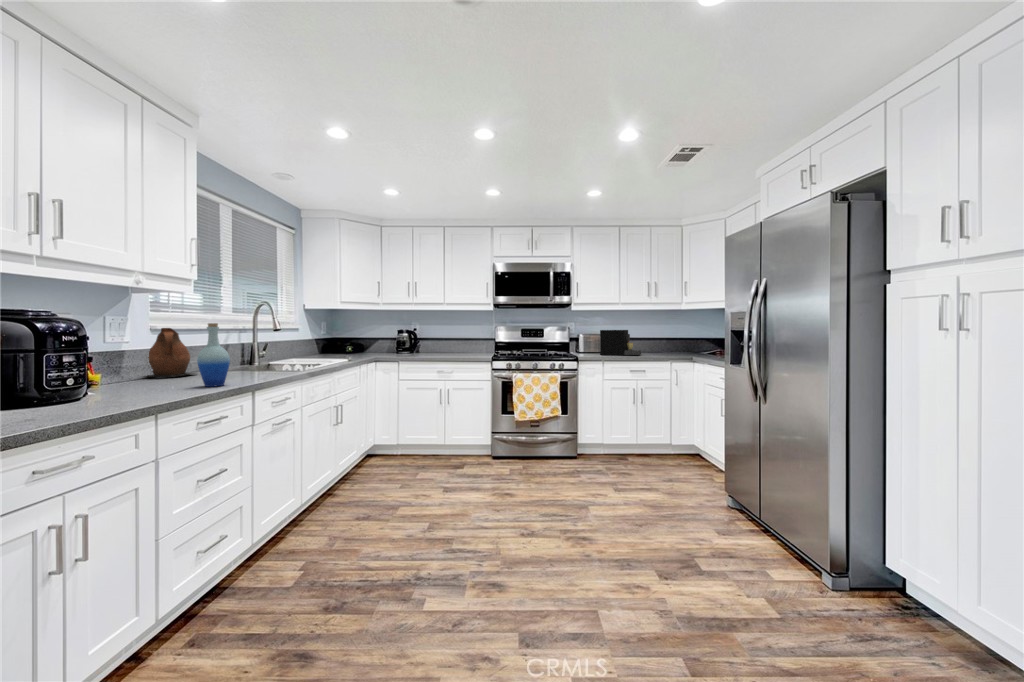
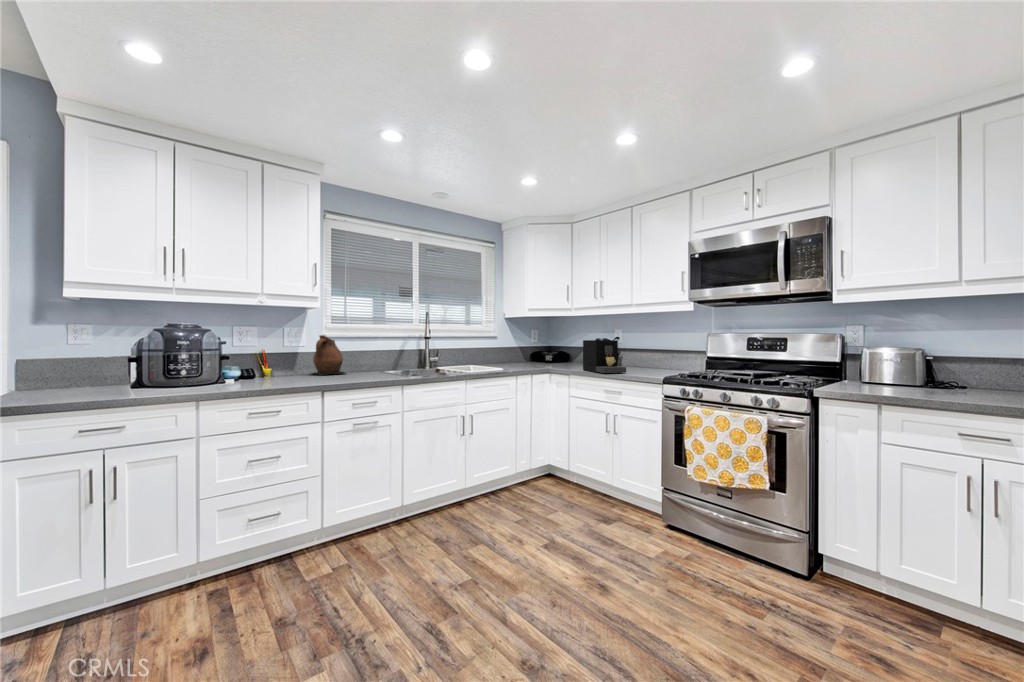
bottle: present [197,323,230,387] -> none [273,332,299,386]
coffee maker: present [600,330,641,355] -> present [583,340,626,373]

